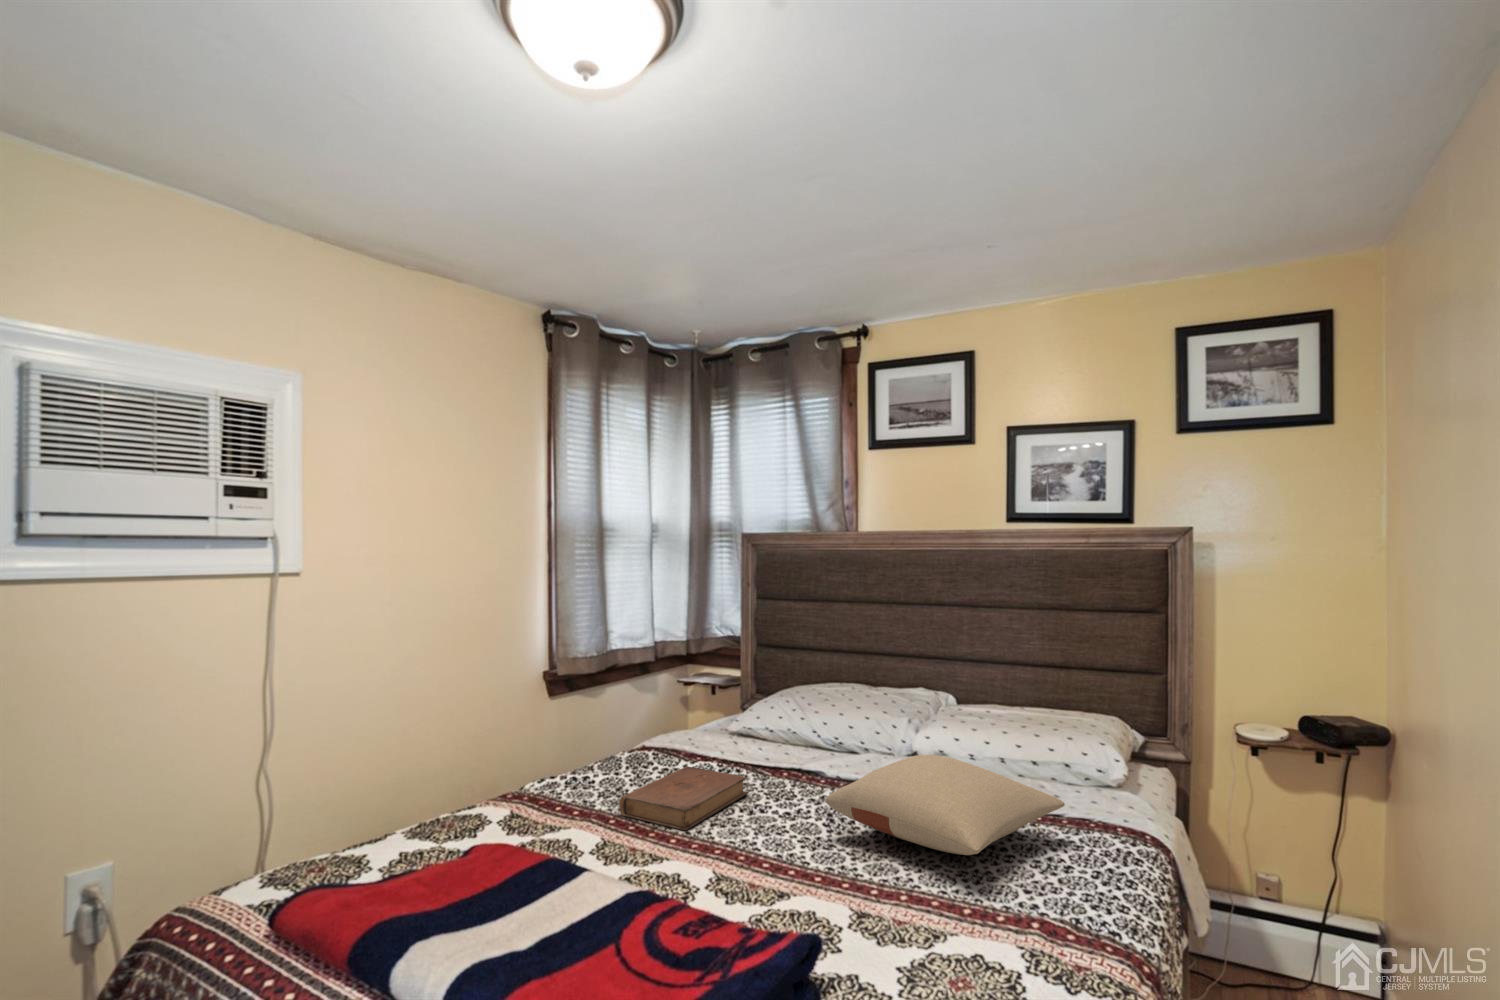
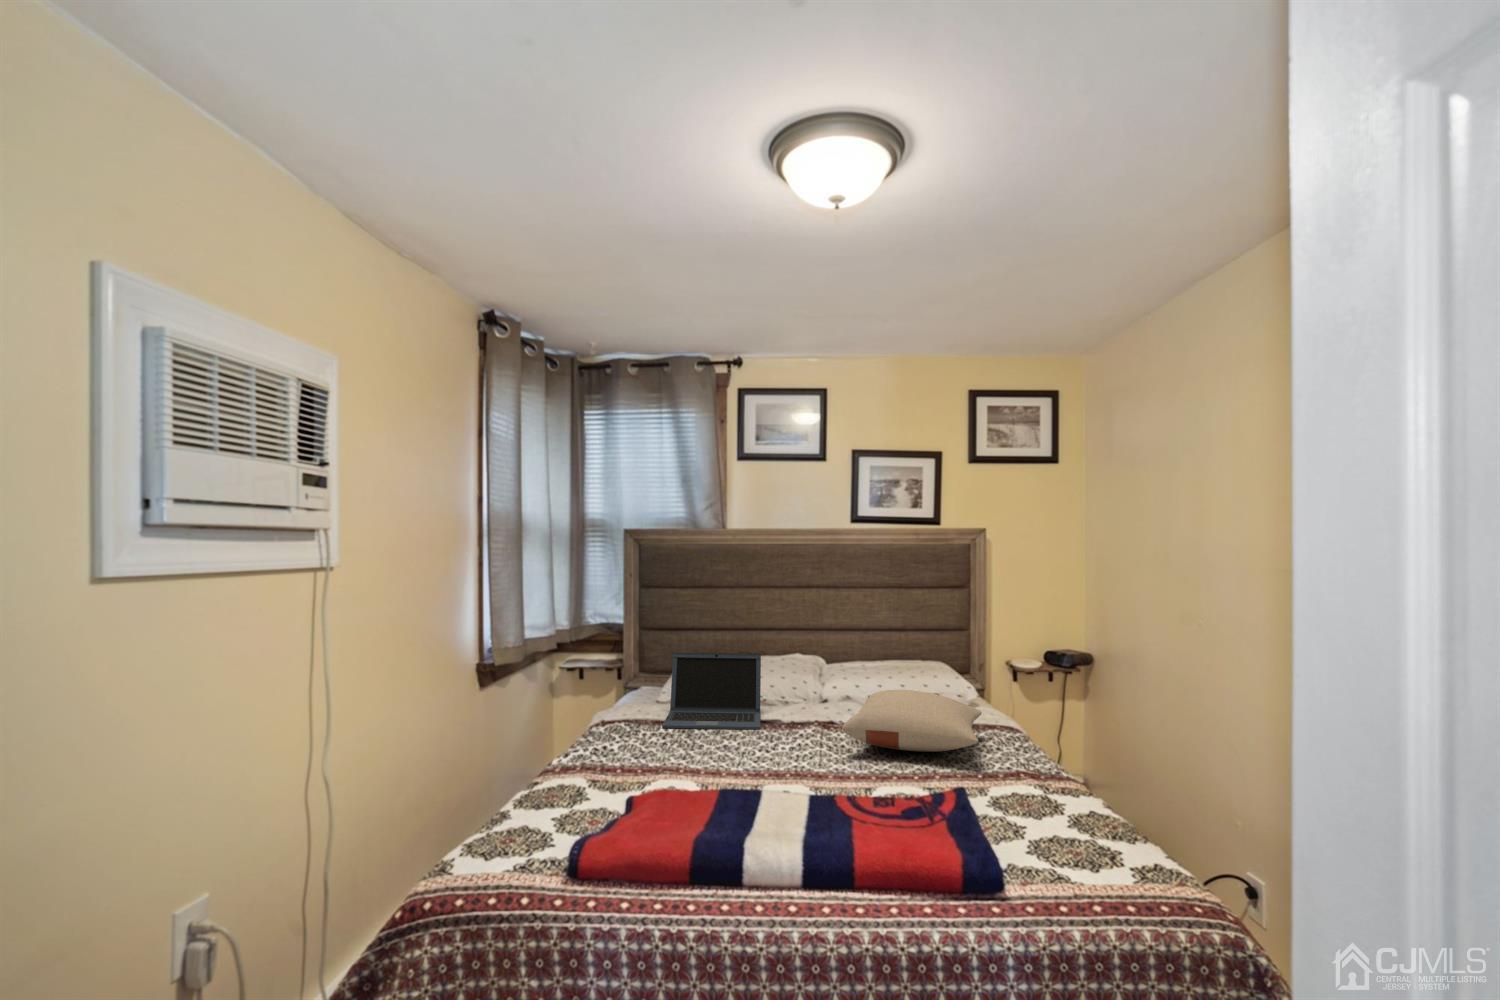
laptop: none [692,677,830,781] -> present [662,653,761,730]
book: present [619,766,749,830] -> none [665,726,744,769]

